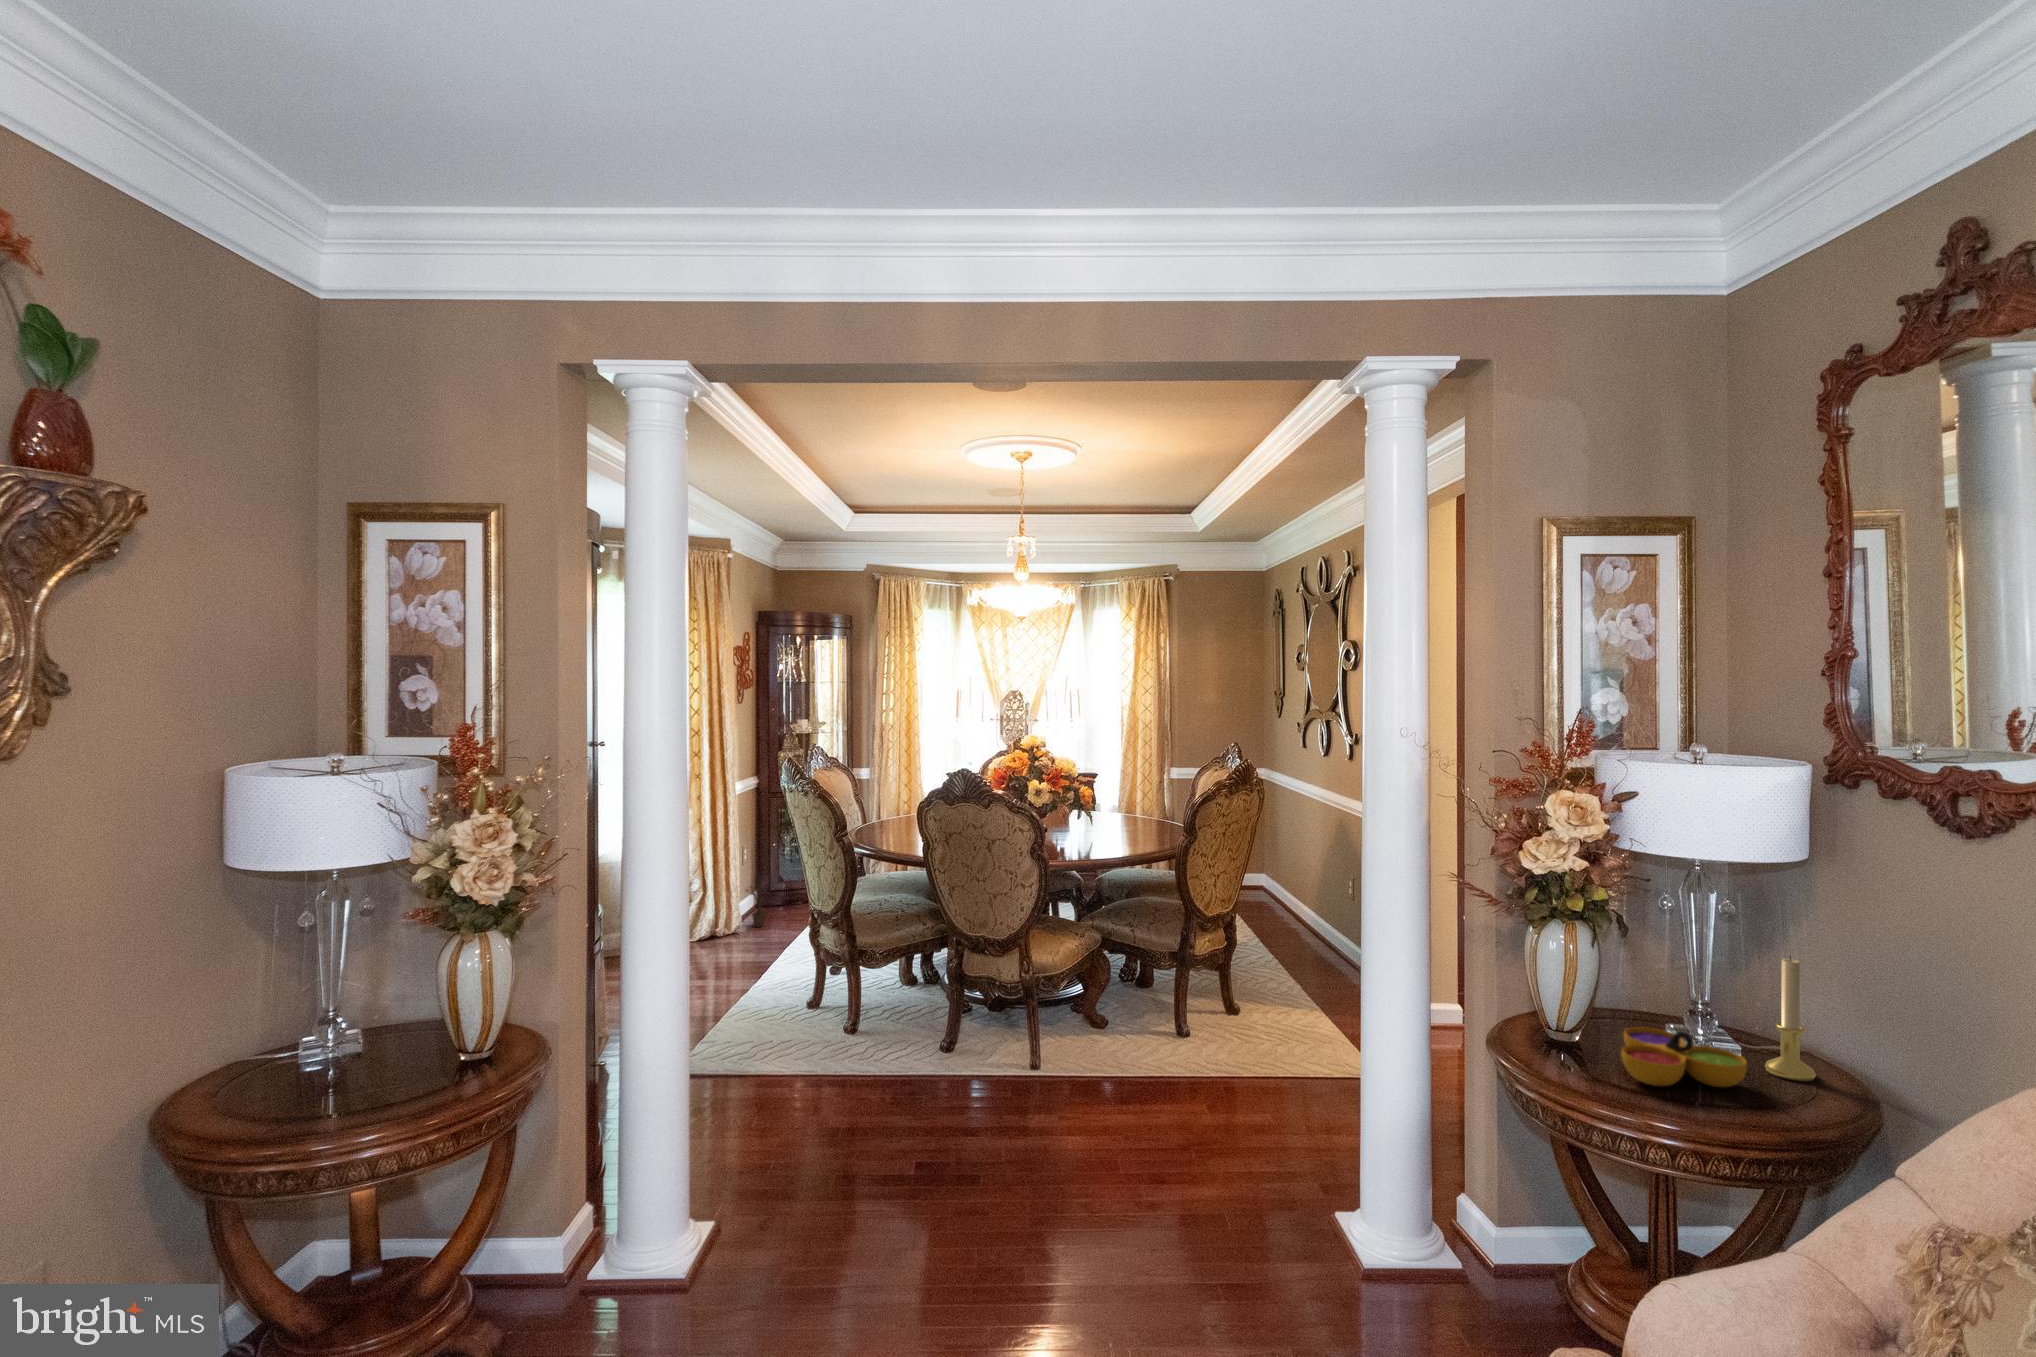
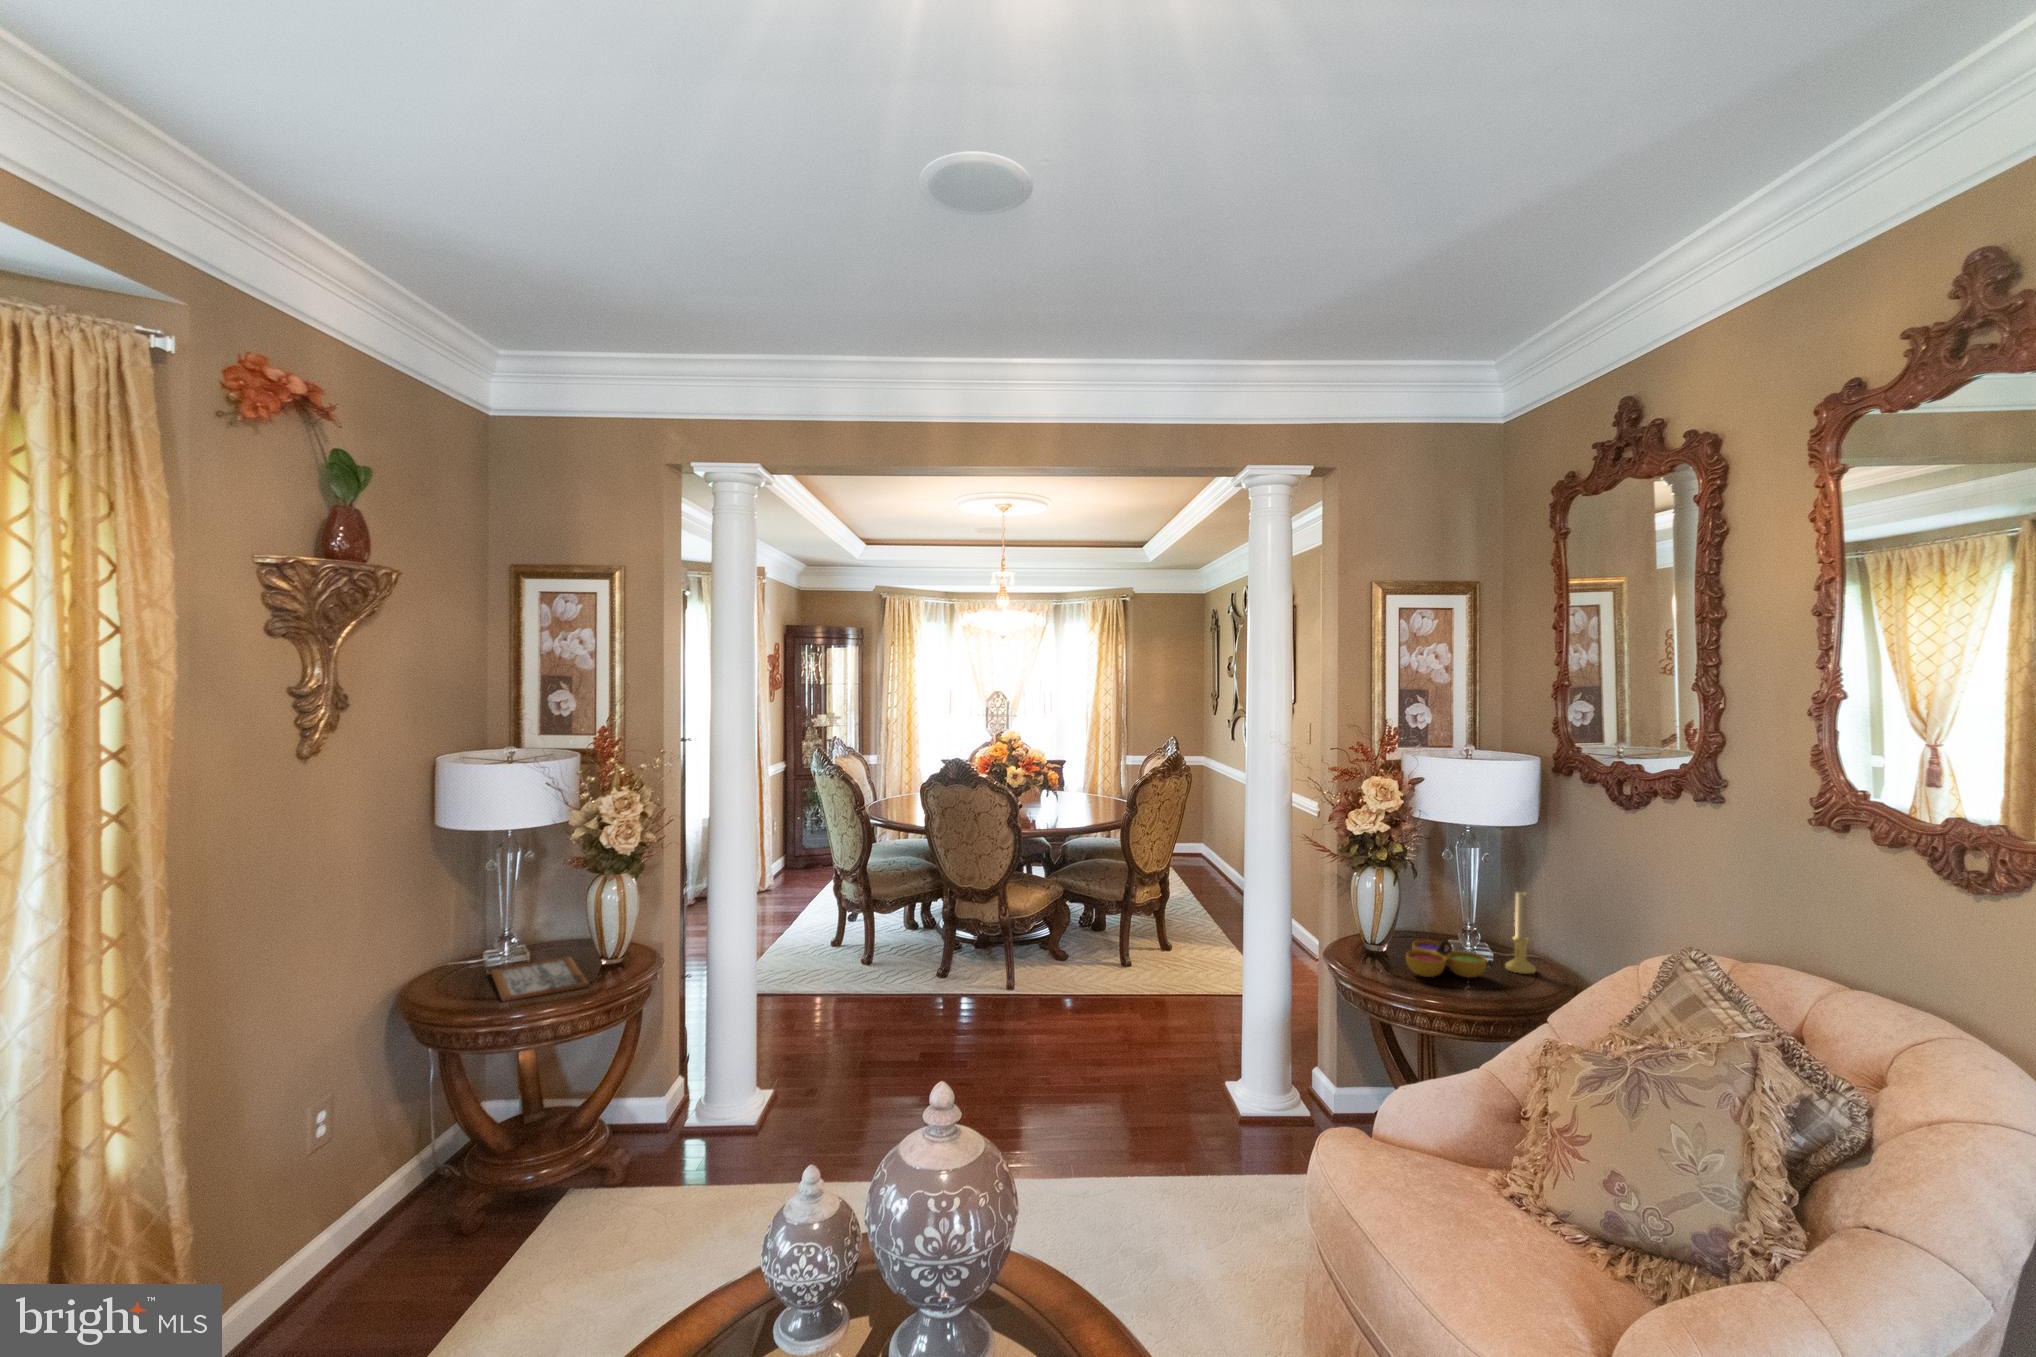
decorative plant: present [746,873,767,927] -> none [775,839,795,888]
picture frame: none [292,1048,428,1128] -> present [491,957,589,1002]

